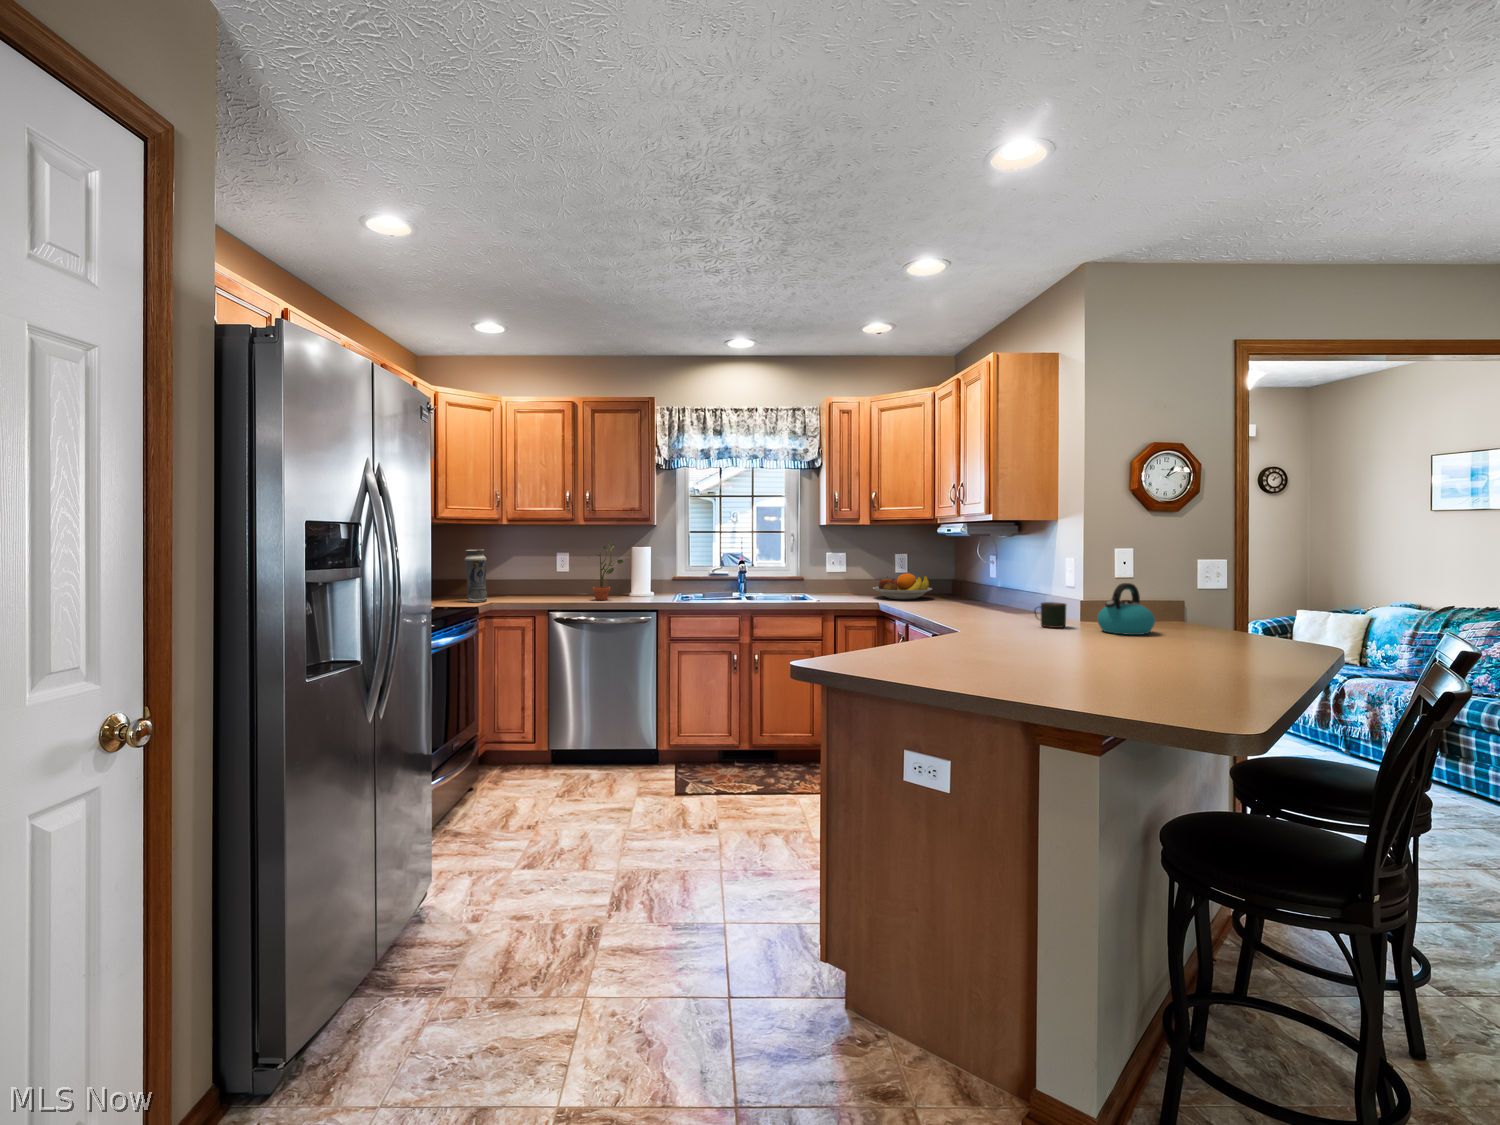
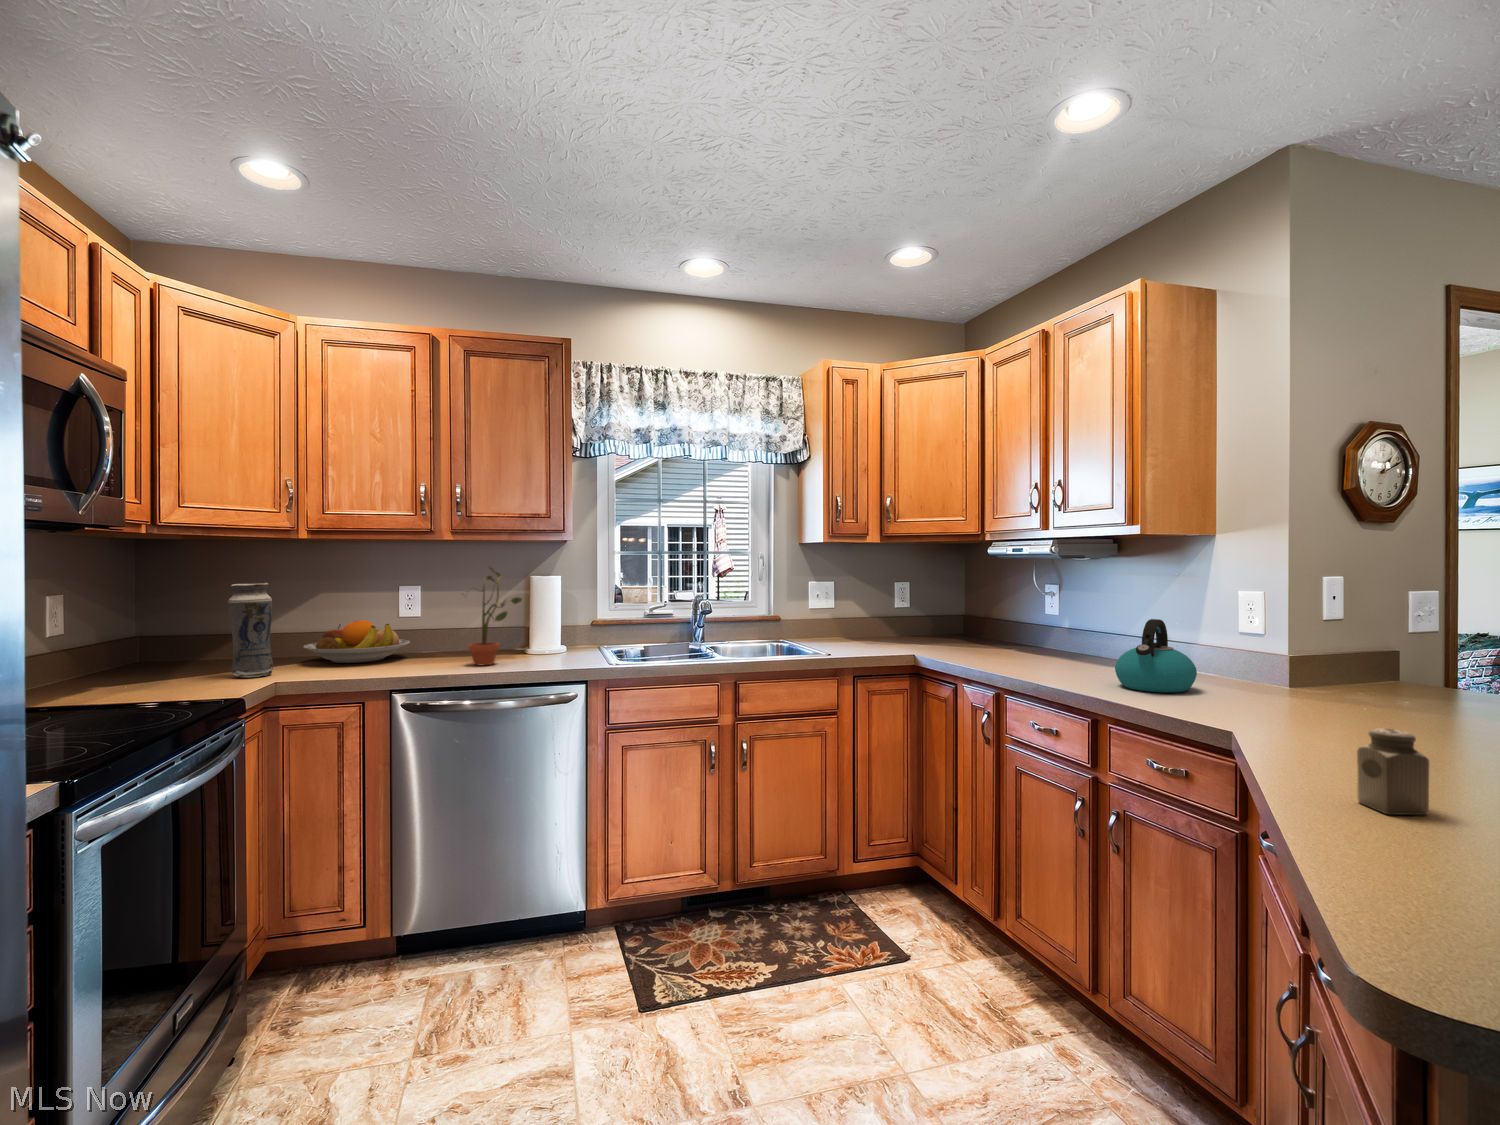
fruit bowl: present [872,573,932,600] -> present [303,620,410,663]
kettle: present [1097,583,1155,635] -> present [1115,619,1197,693]
mug: present [1034,602,1066,628] -> none [1257,658,1305,700]
salt shaker: none [944,623,965,662] -> present [1357,728,1429,815]

